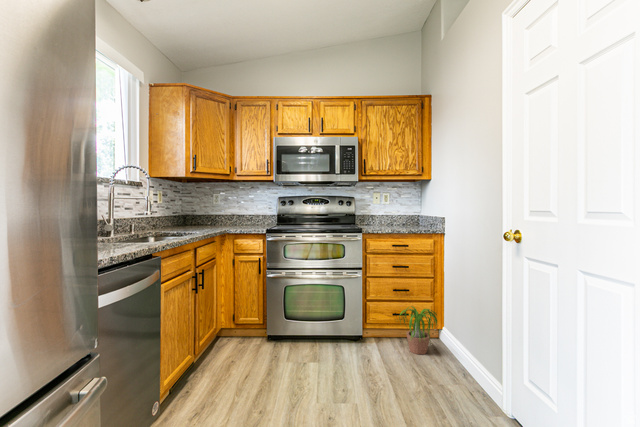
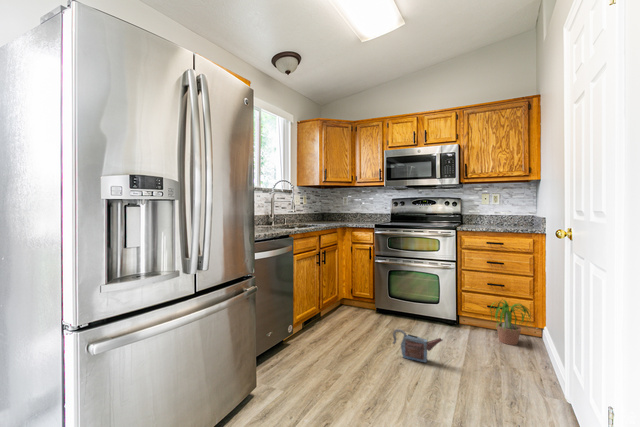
watering can: none [315,370,378,408] -> present [393,329,442,363]

